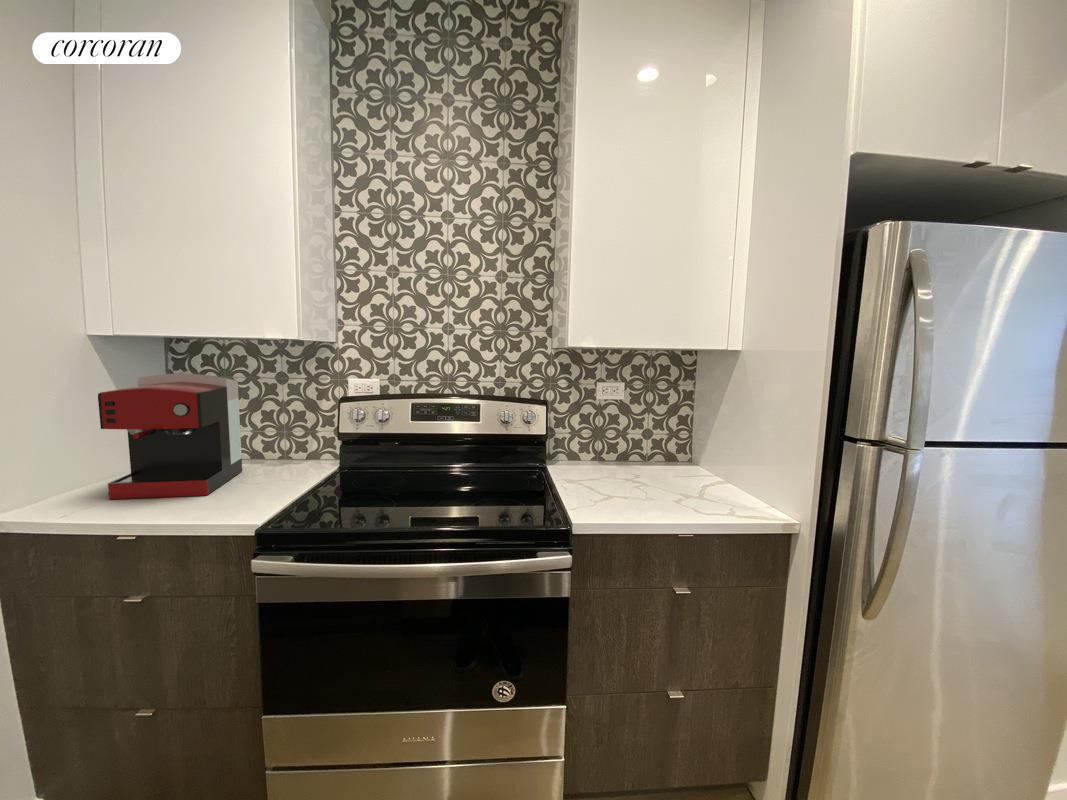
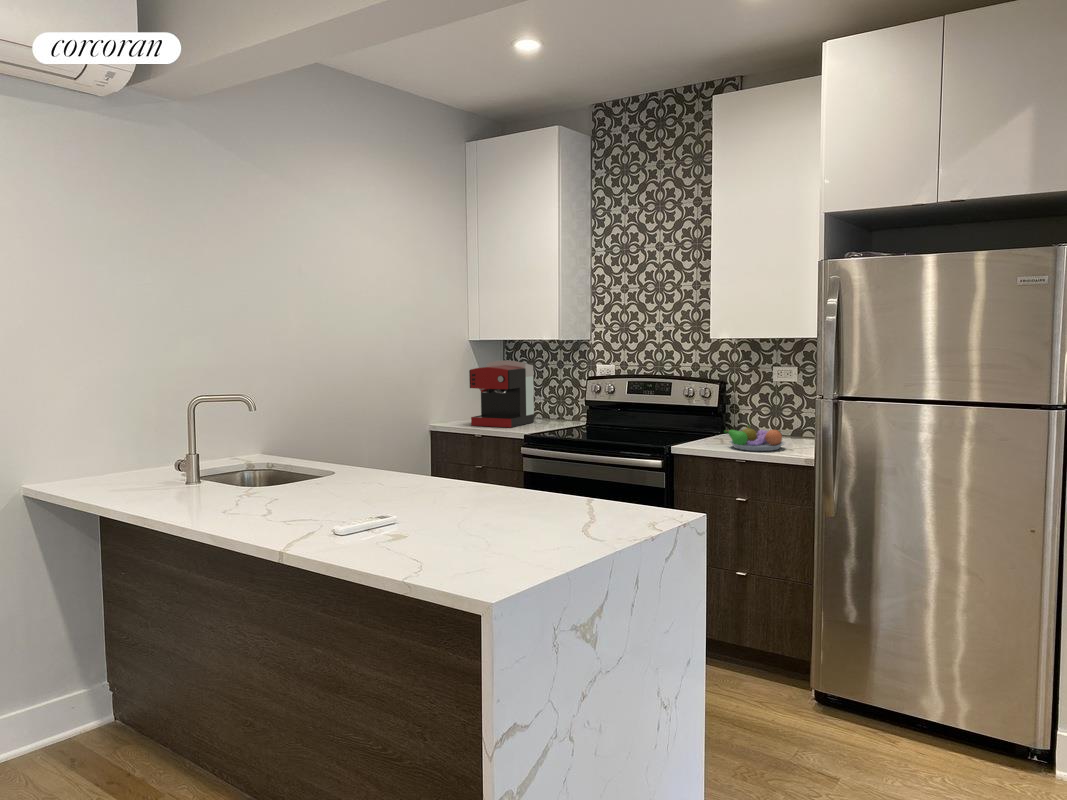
fruit bowl: none [606,464,685,506] -> present [724,425,784,451]

